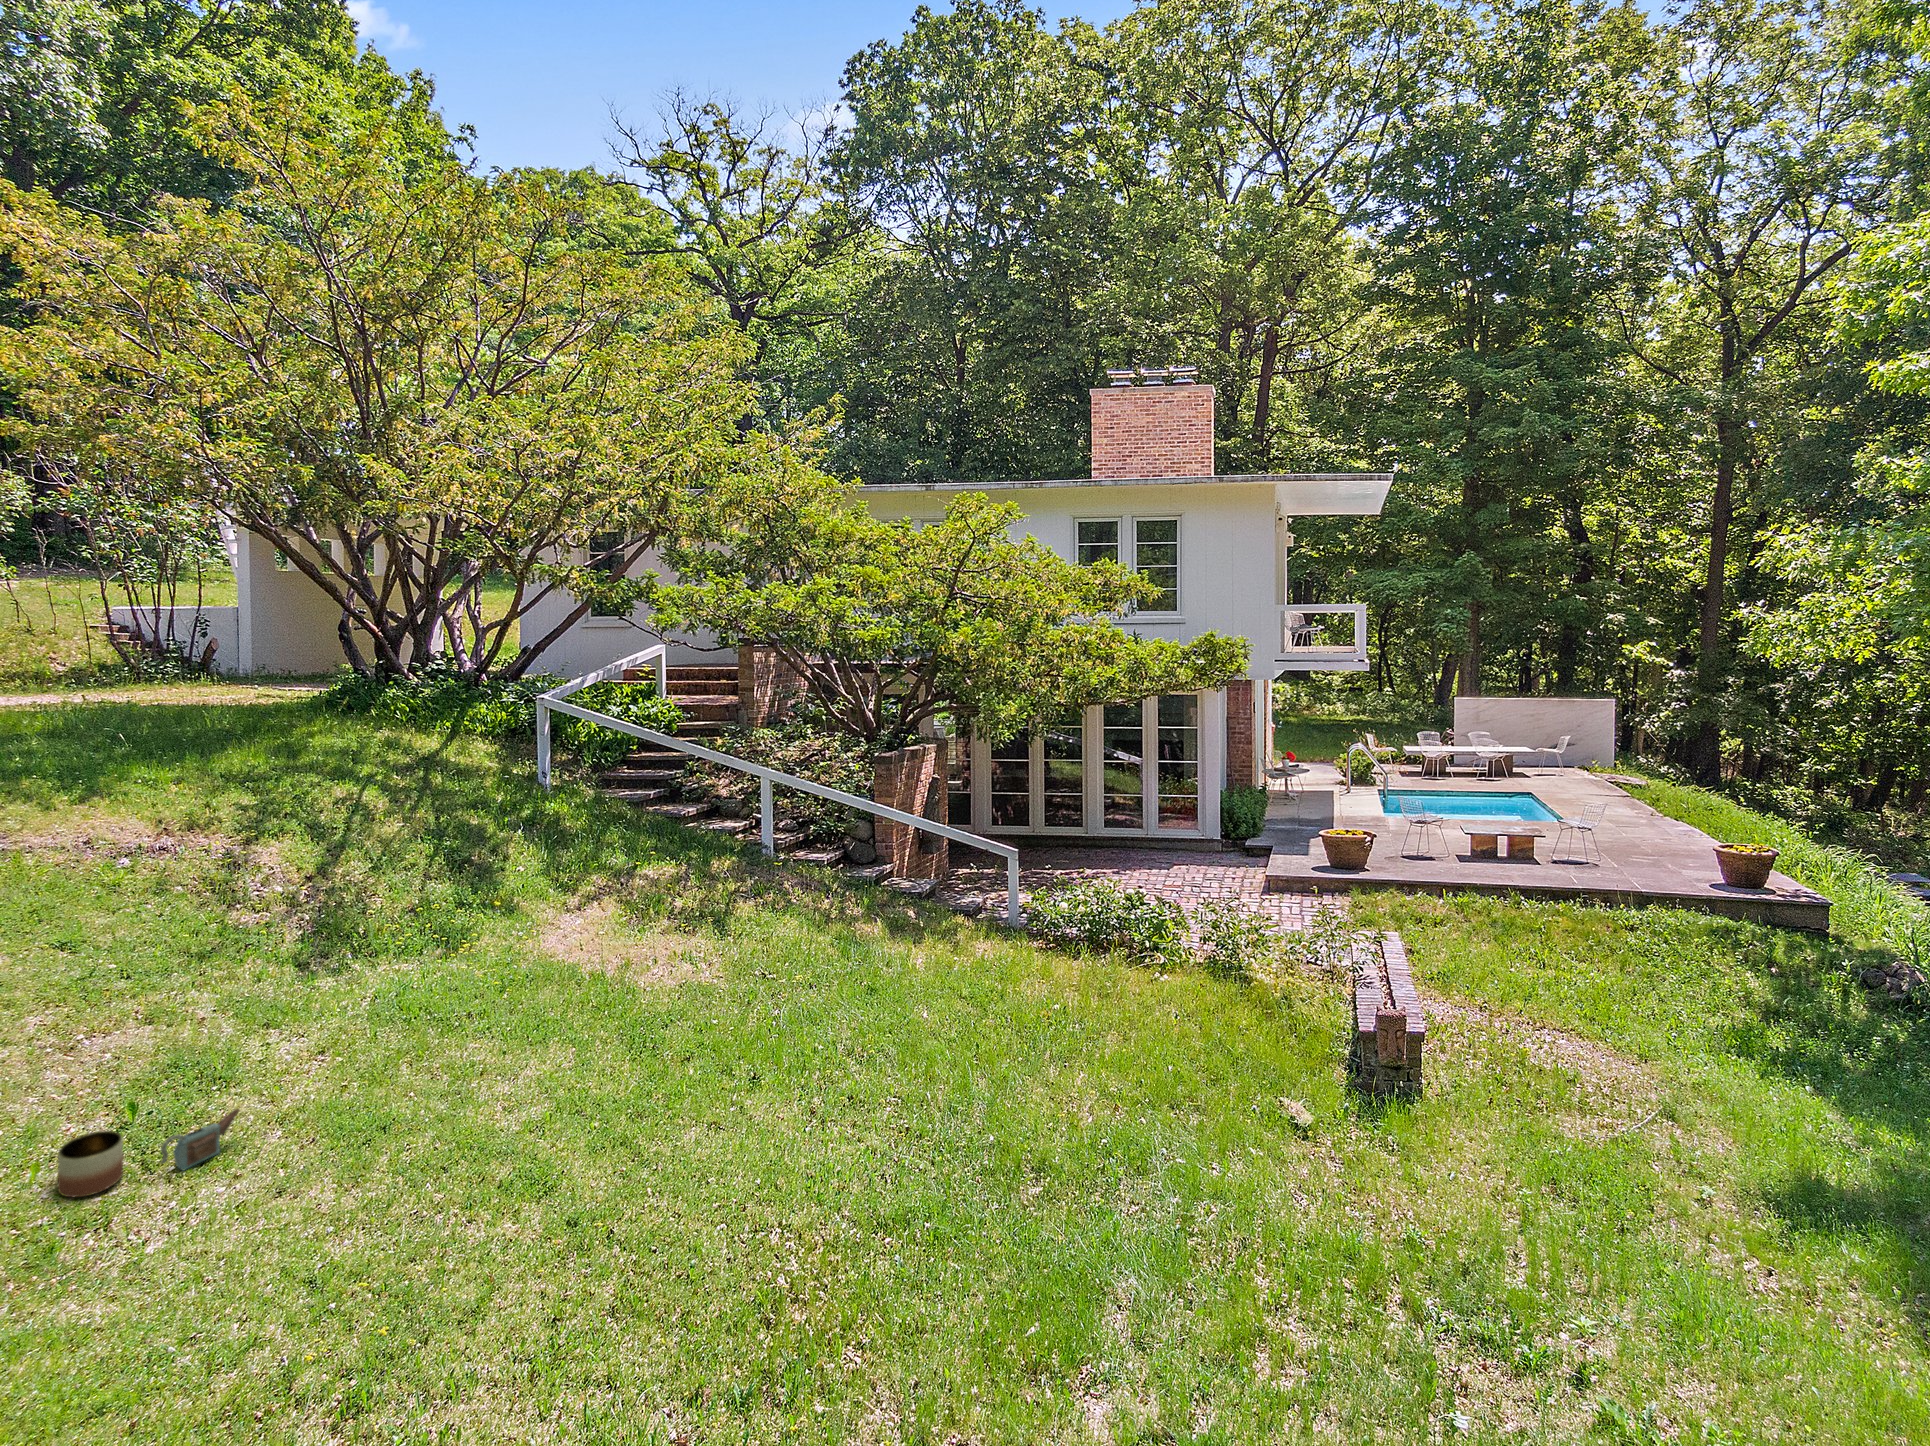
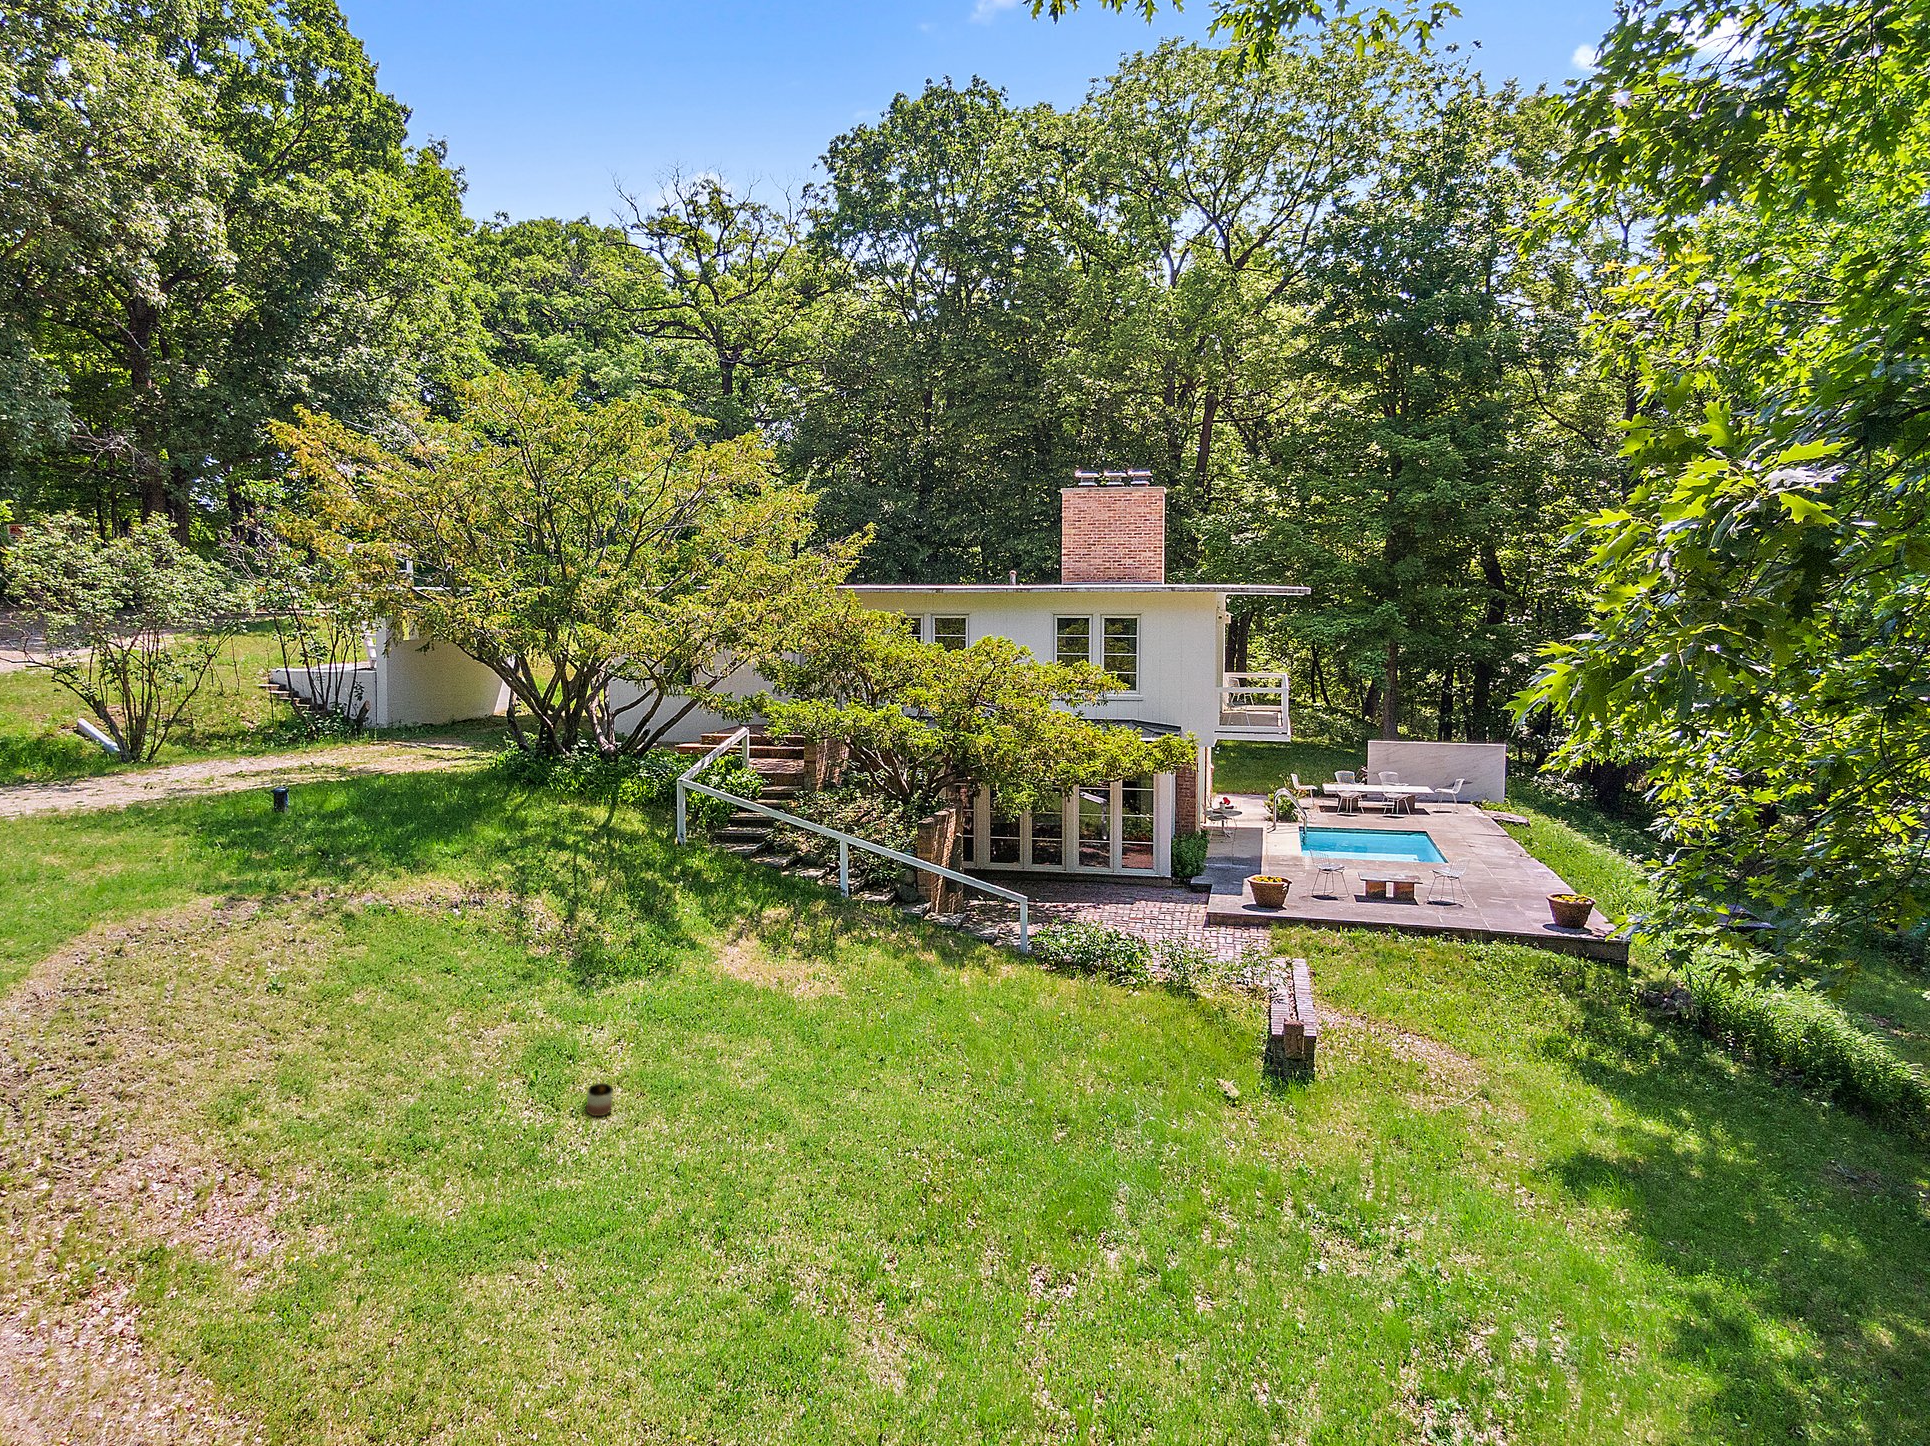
watering can: present [161,1109,240,1170] -> none [627,1072,652,1105]

